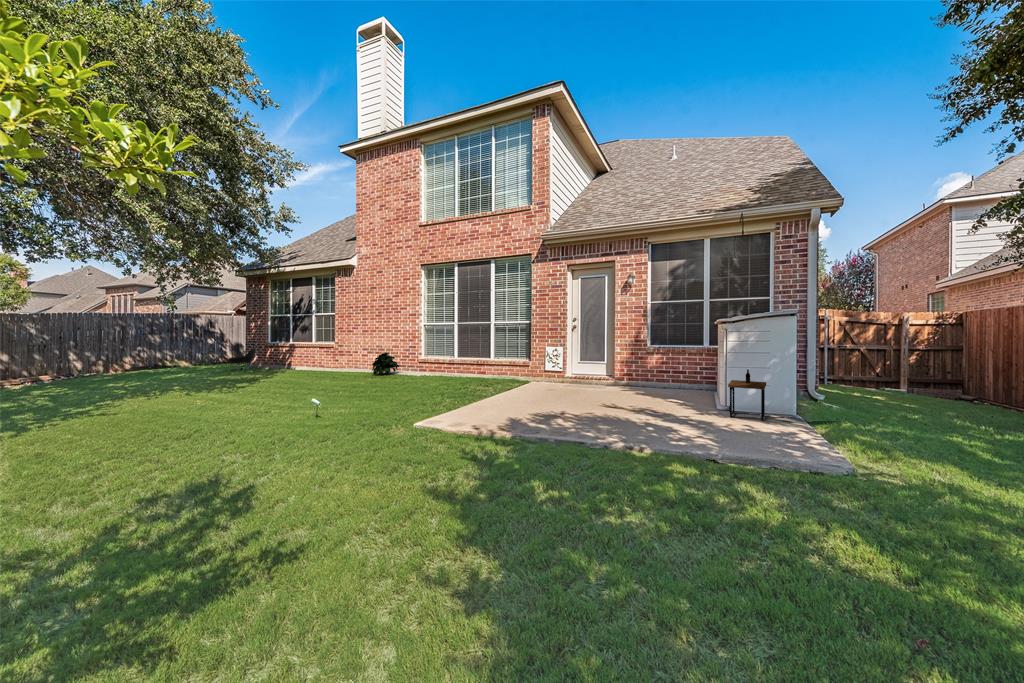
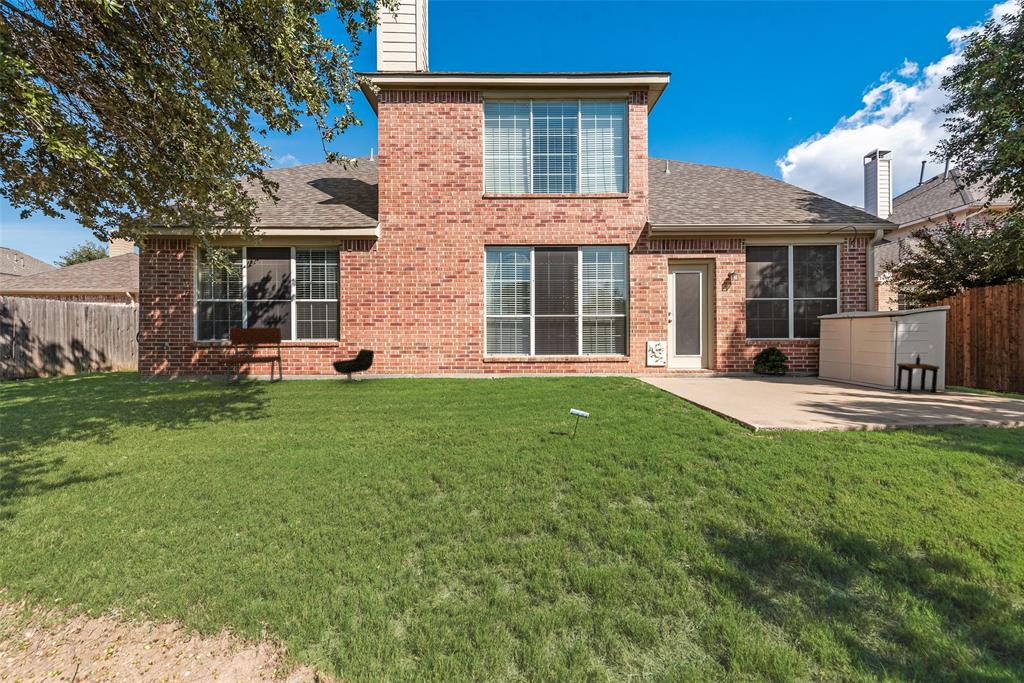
bench: none [265,333,306,371] -> present [218,327,283,384]
lounge chair: present [228,349,256,370] -> present [332,349,374,383]
potted plant: present [372,353,399,375] -> present [753,347,789,375]

